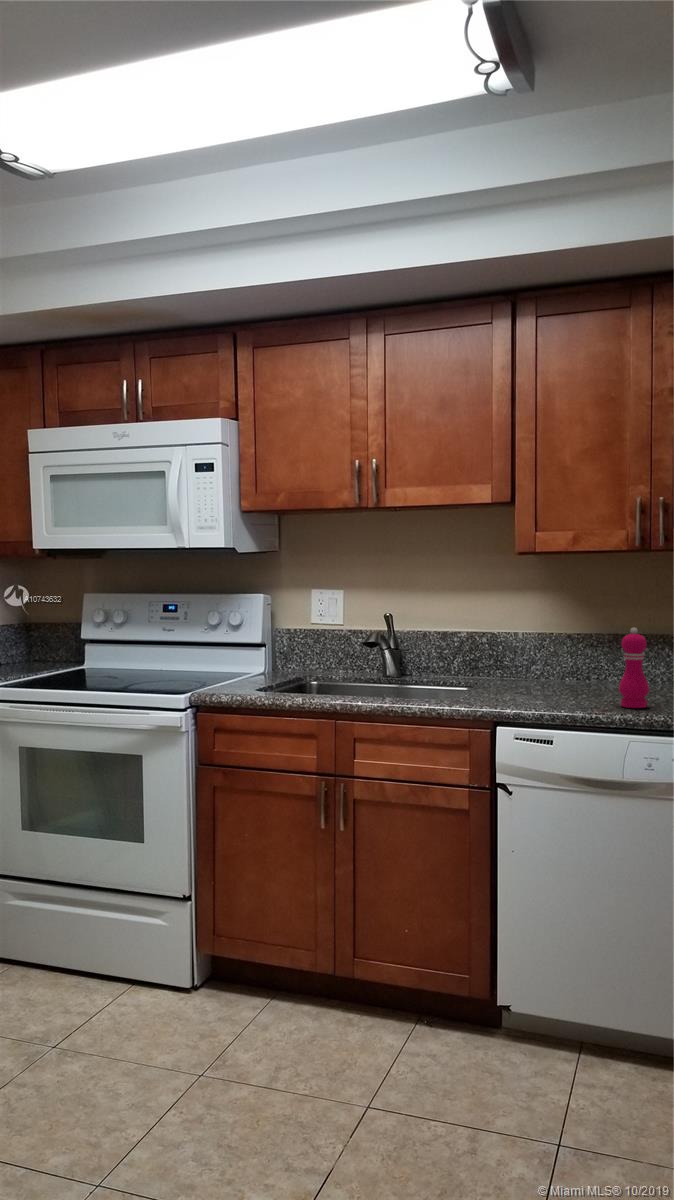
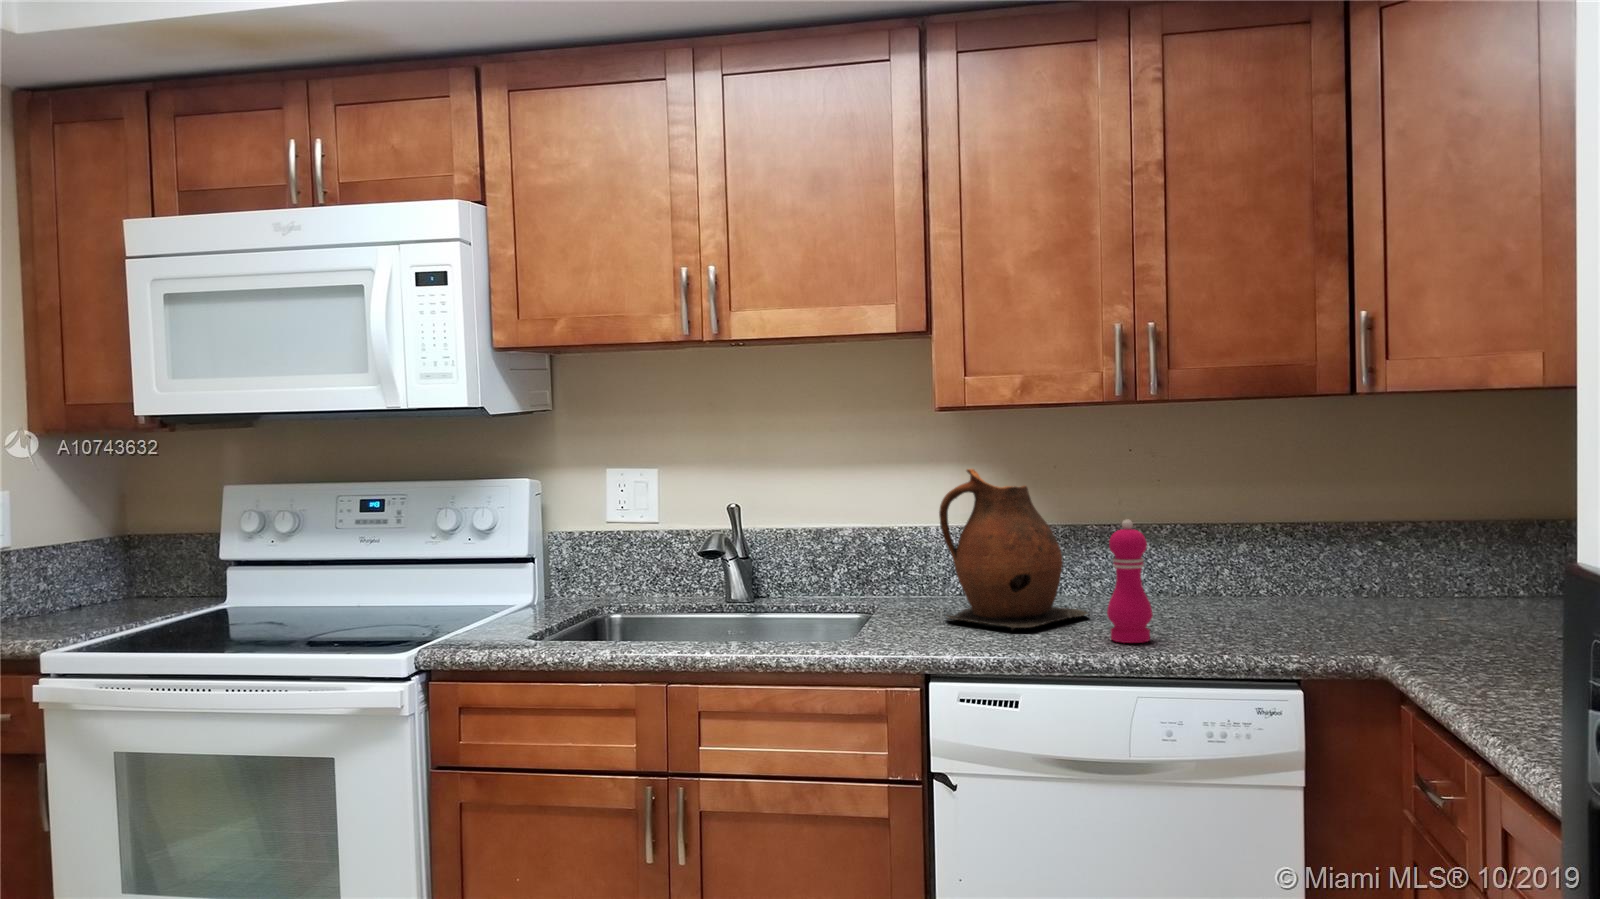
ceramic pitcher: none [517,593,617,698] -> present [939,469,1090,630]

